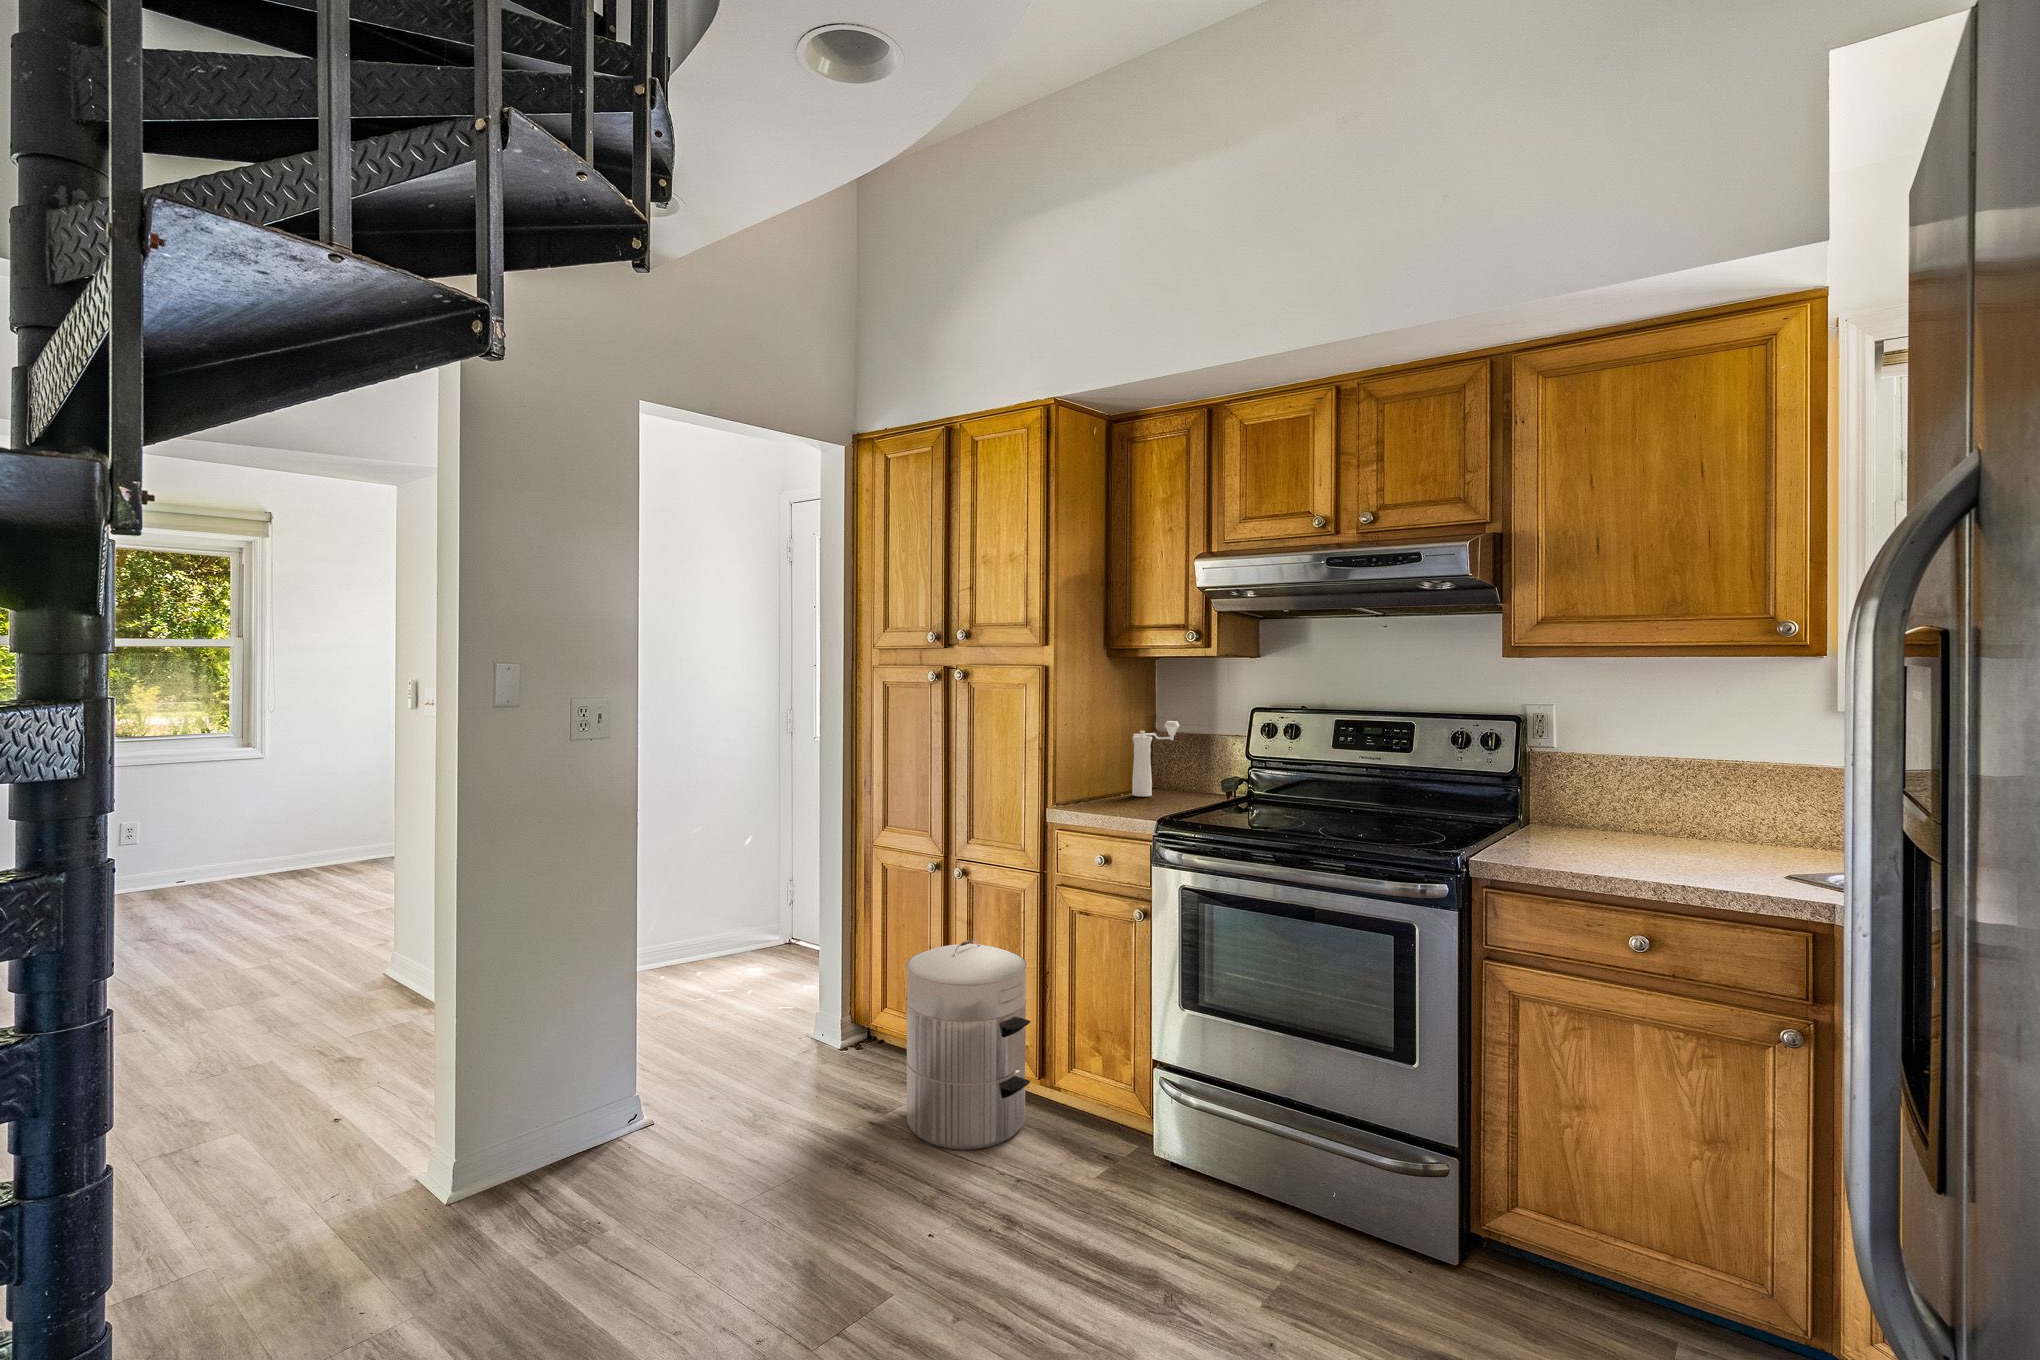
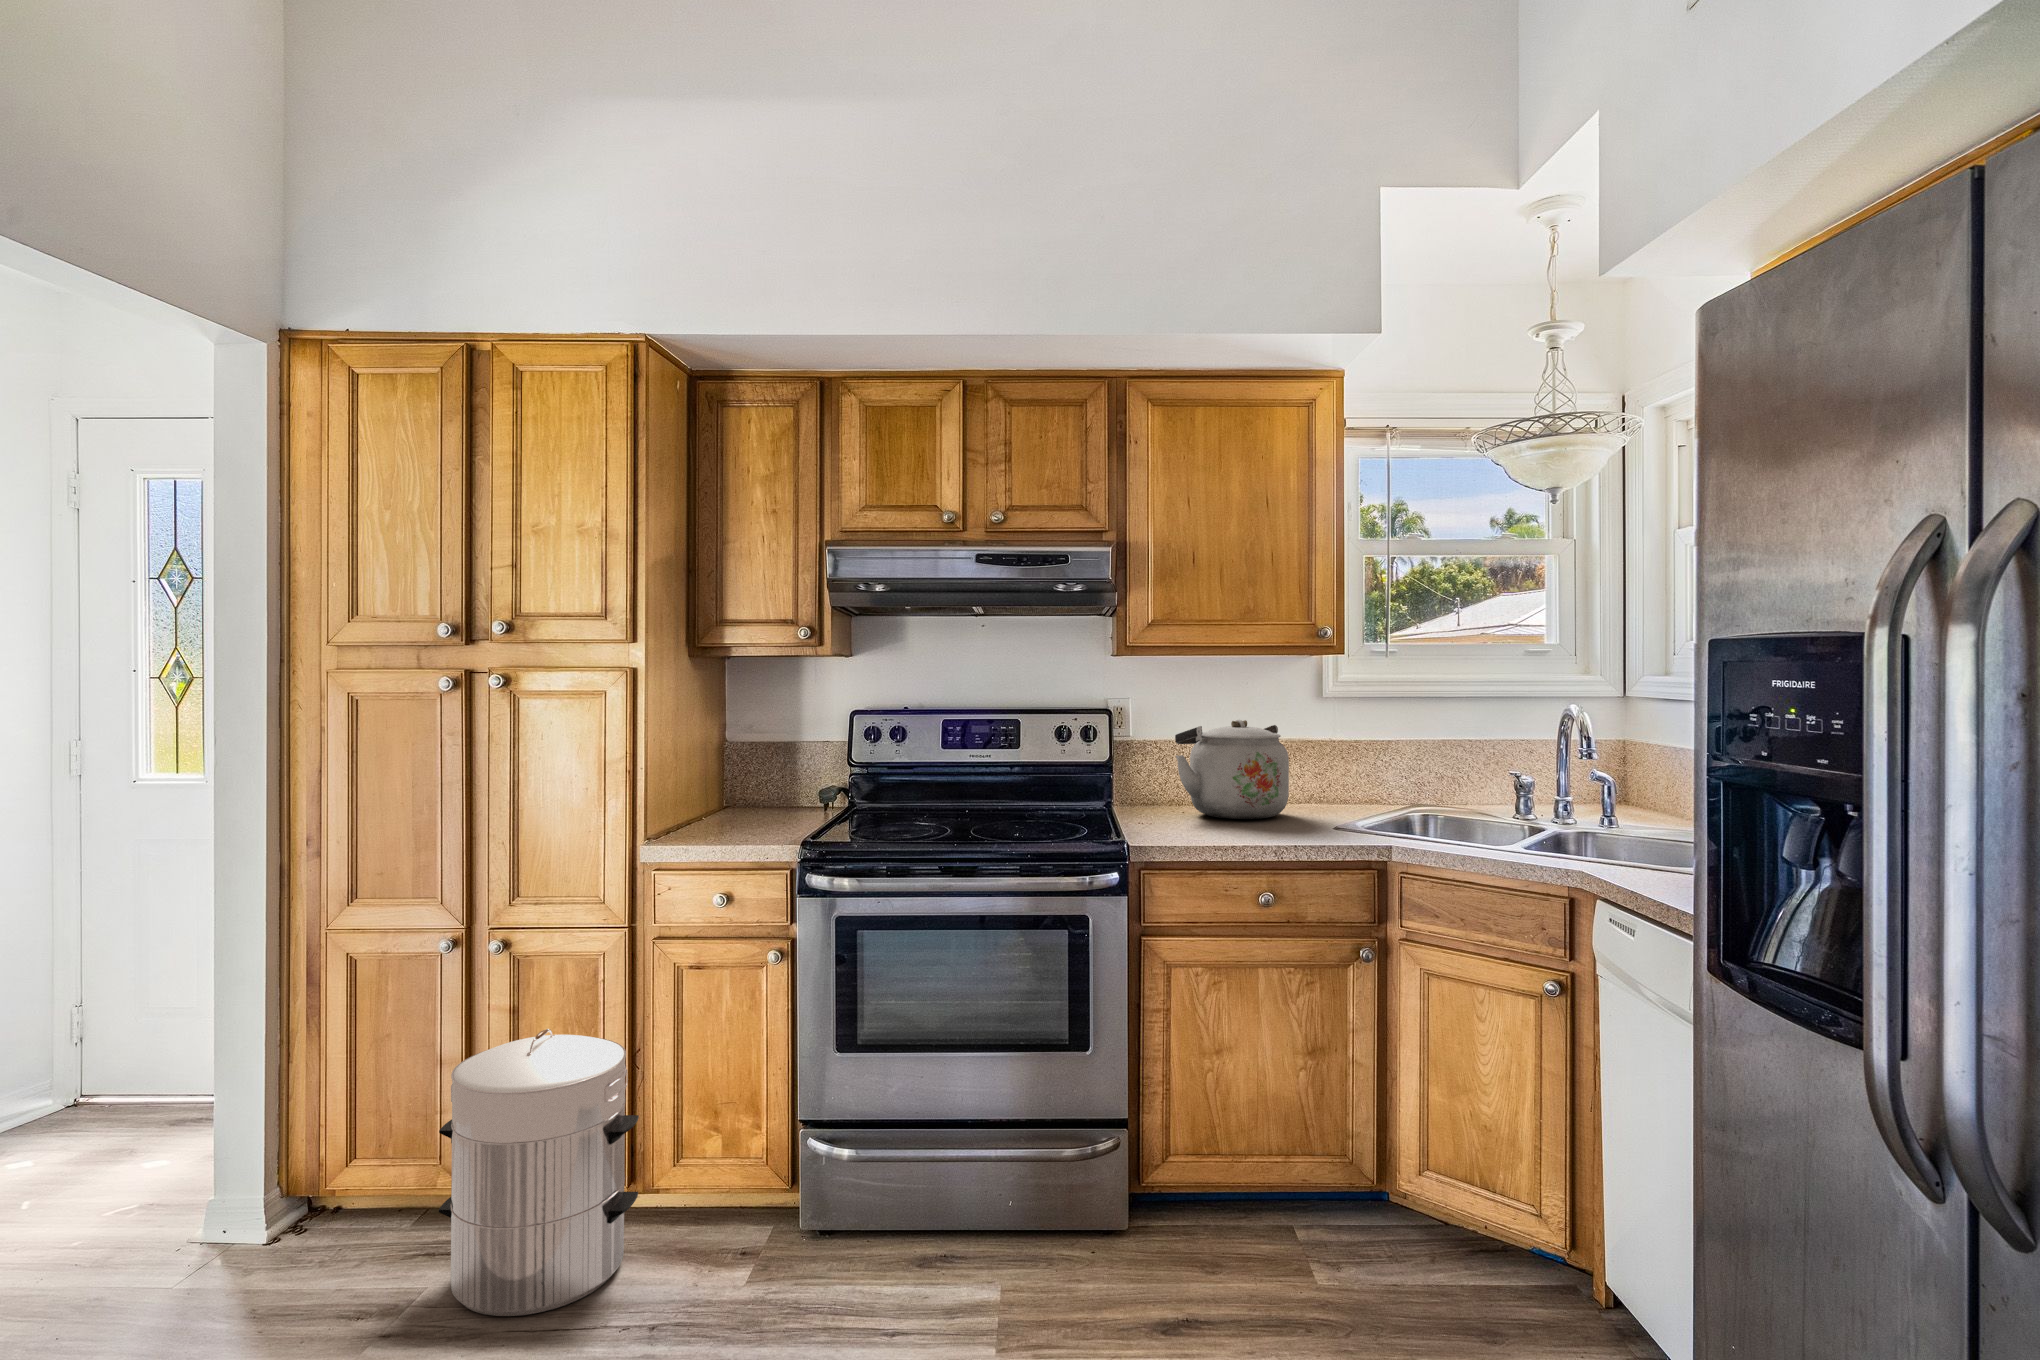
pepper mill: present [1132,721,1179,797] -> none [715,732,764,823]
kettle: none [1575,731,1738,848] -> present [1175,720,1289,819]

